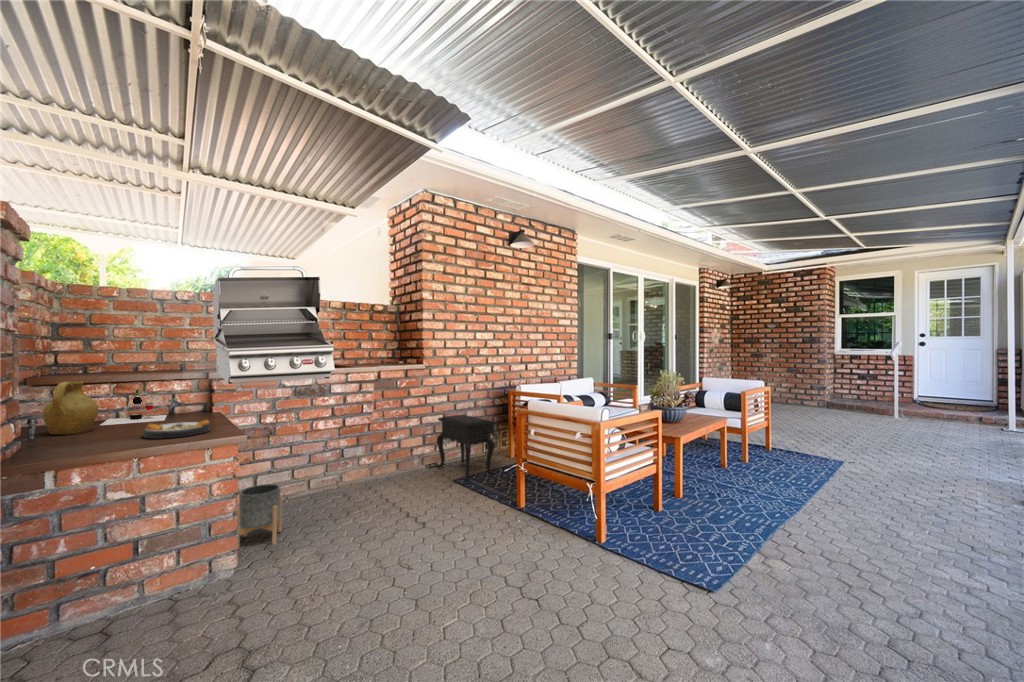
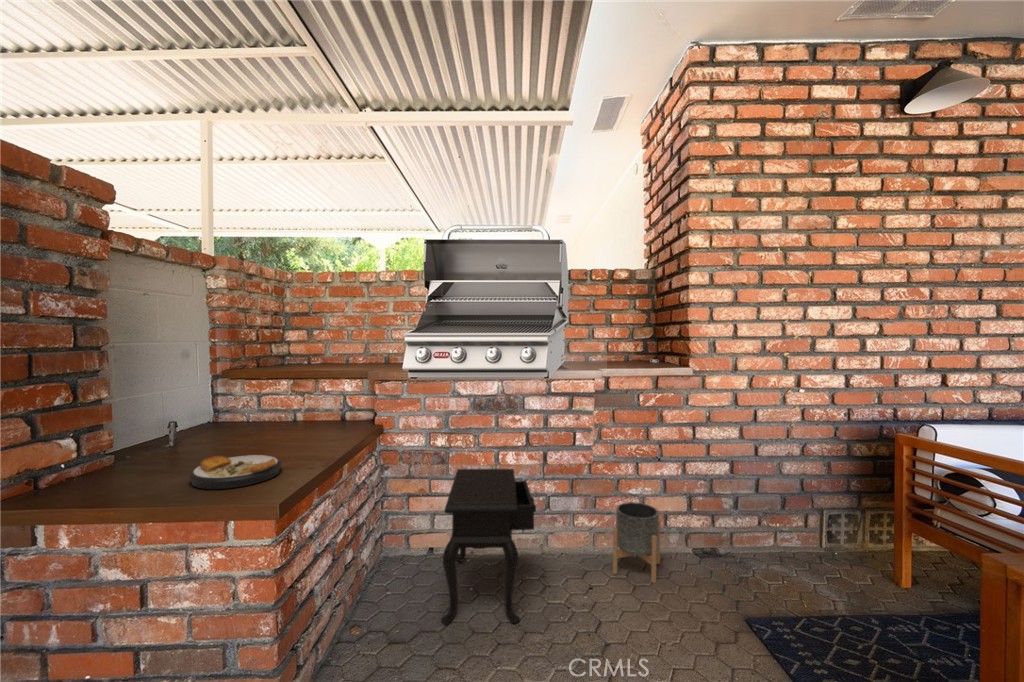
pitcher: present [43,381,99,435] -> none [174,384,230,449]
wine bottle: present [101,390,167,425] -> none [252,391,336,435]
side table: present [436,415,495,480] -> present [441,469,536,625]
planter: present [236,484,282,549] -> present [613,502,661,583]

